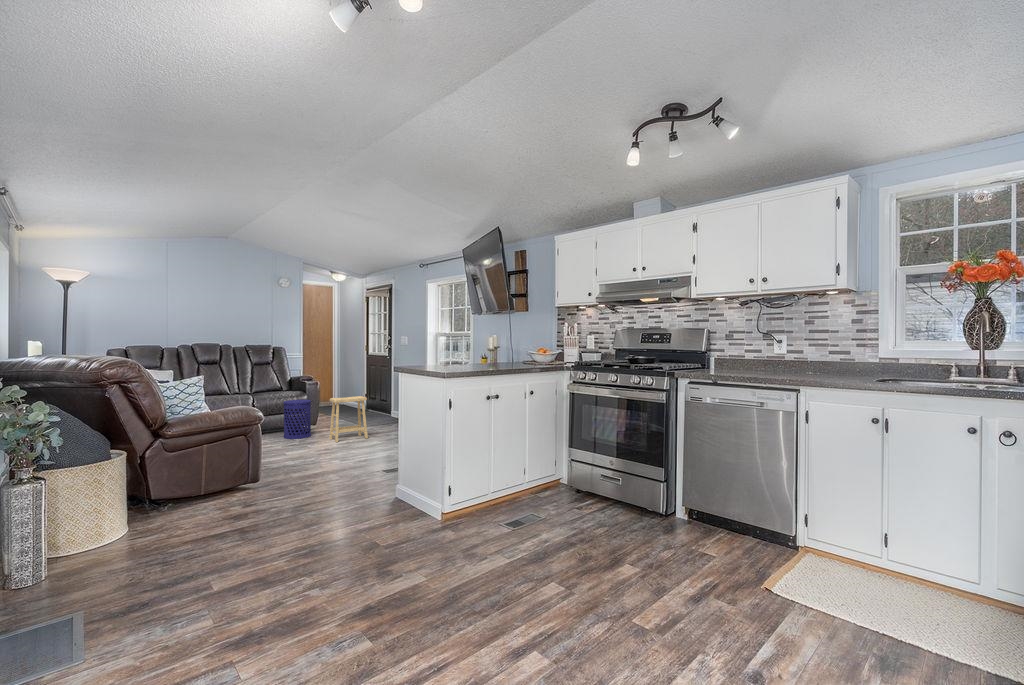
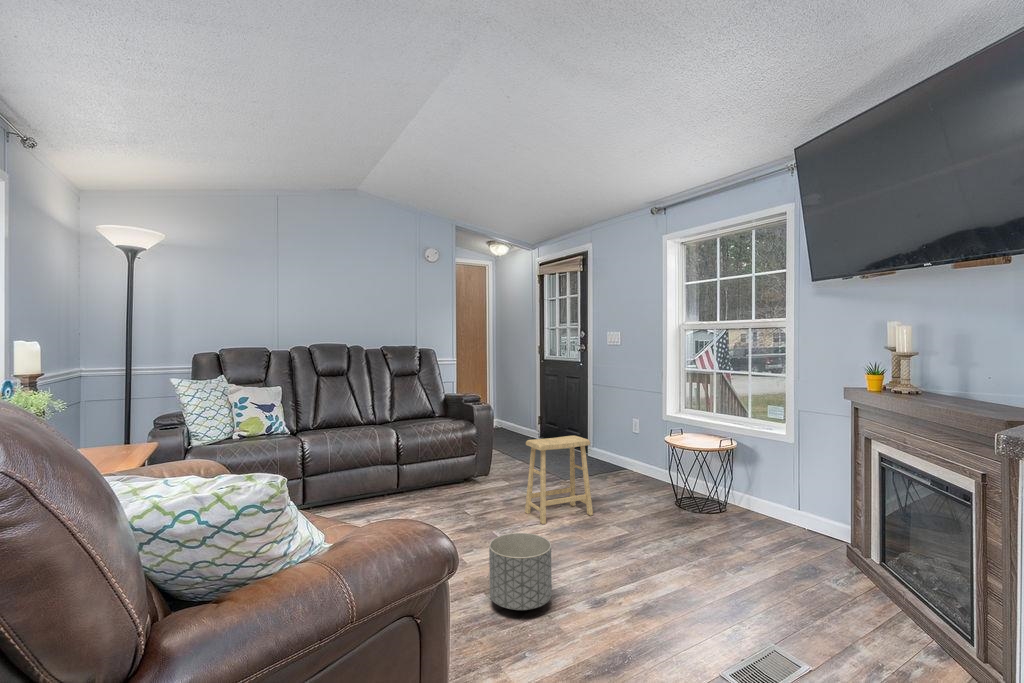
waste bin: present [284,400,311,439] -> none [446,437,489,509]
planter: none [290,434,321,465] -> present [489,533,552,611]

